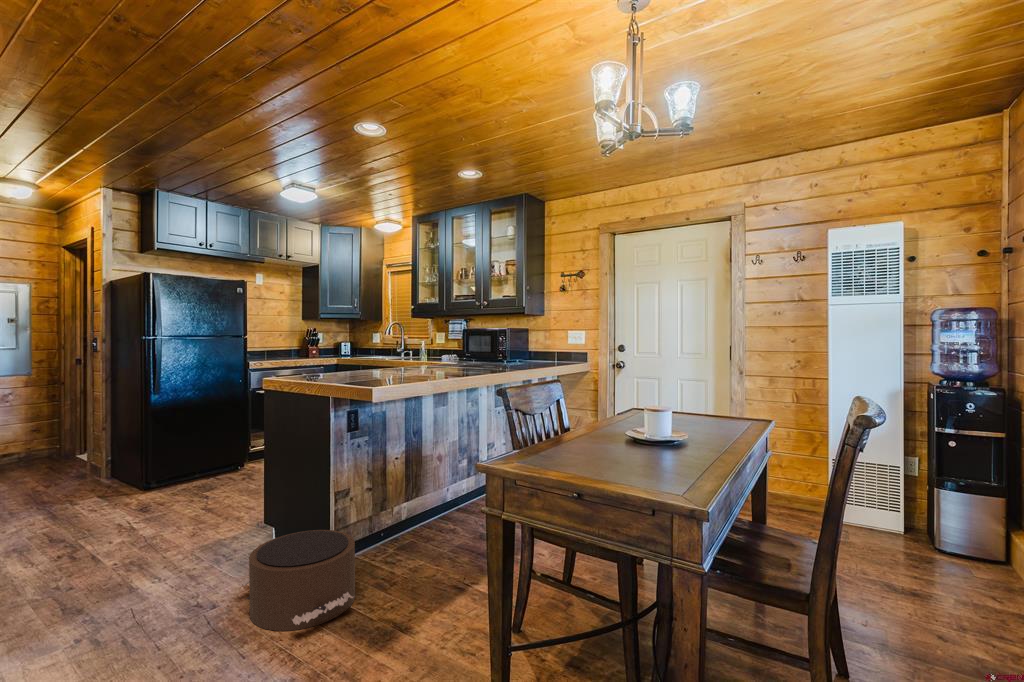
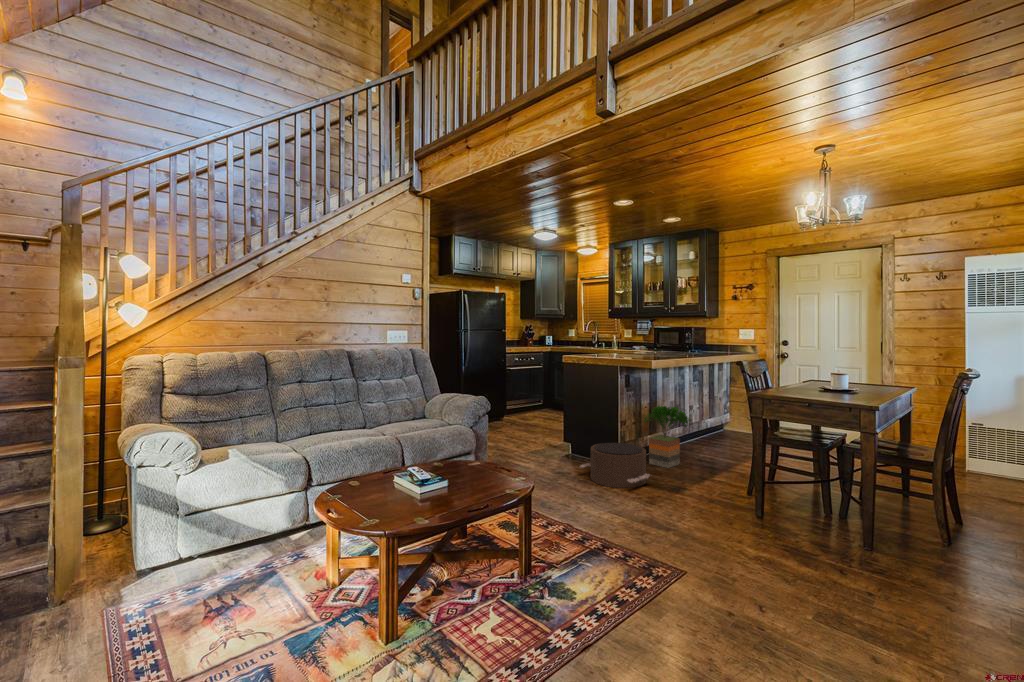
potted tree: none [383,453,459,561] -> present [644,406,689,468]

